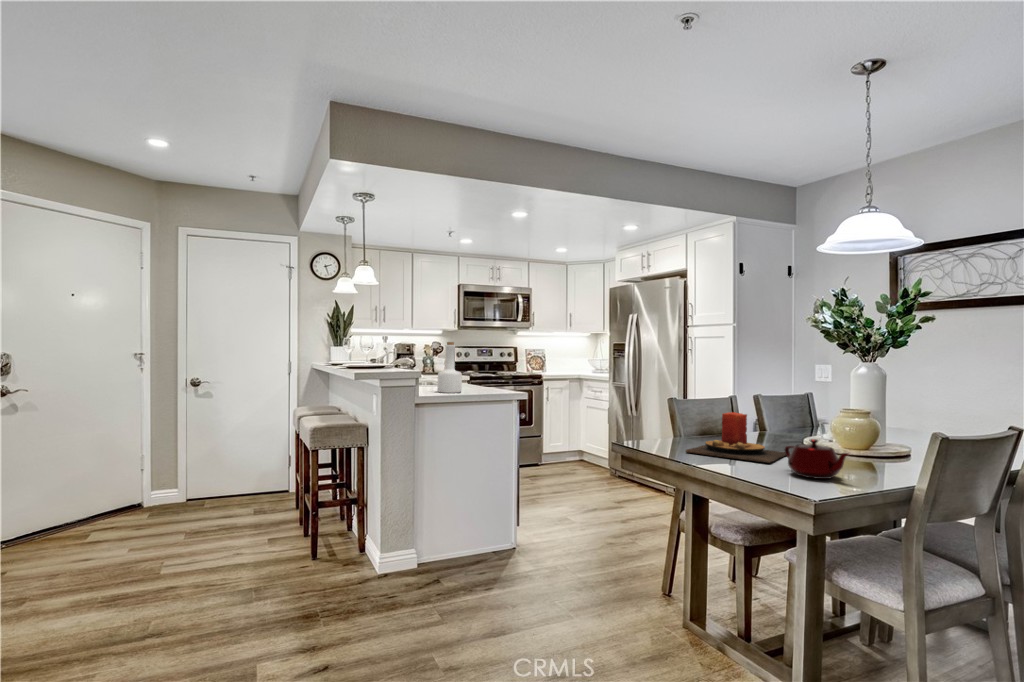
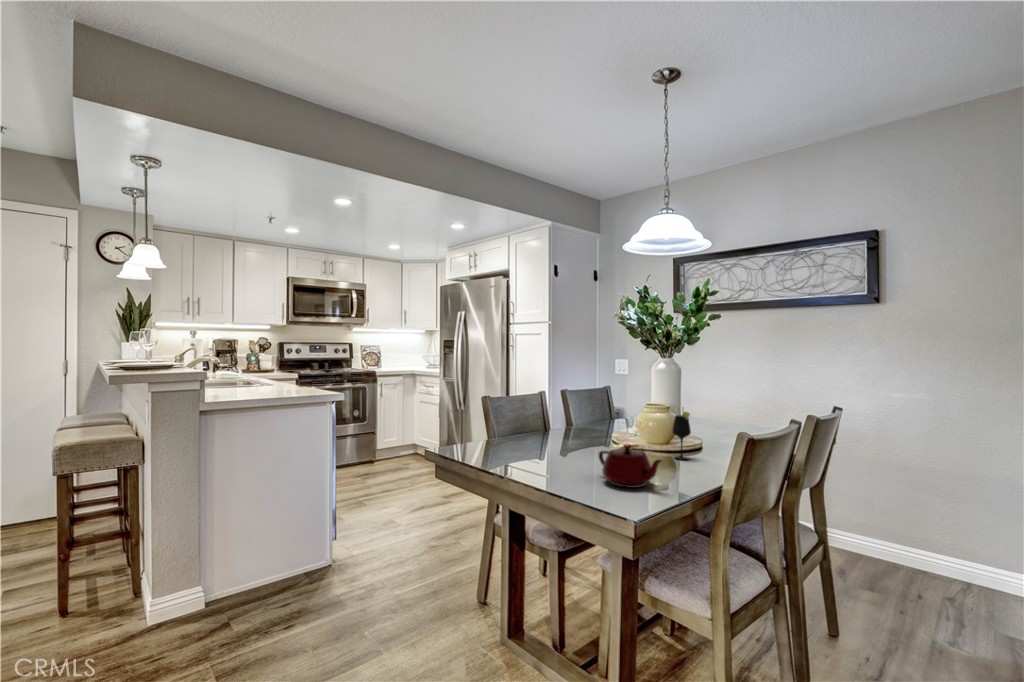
bottle: present [437,342,462,393] -> none [230,342,261,400]
wine glass: none [869,410,889,465] -> present [673,408,691,460]
candle: present [685,412,786,463] -> none [500,413,601,469]

